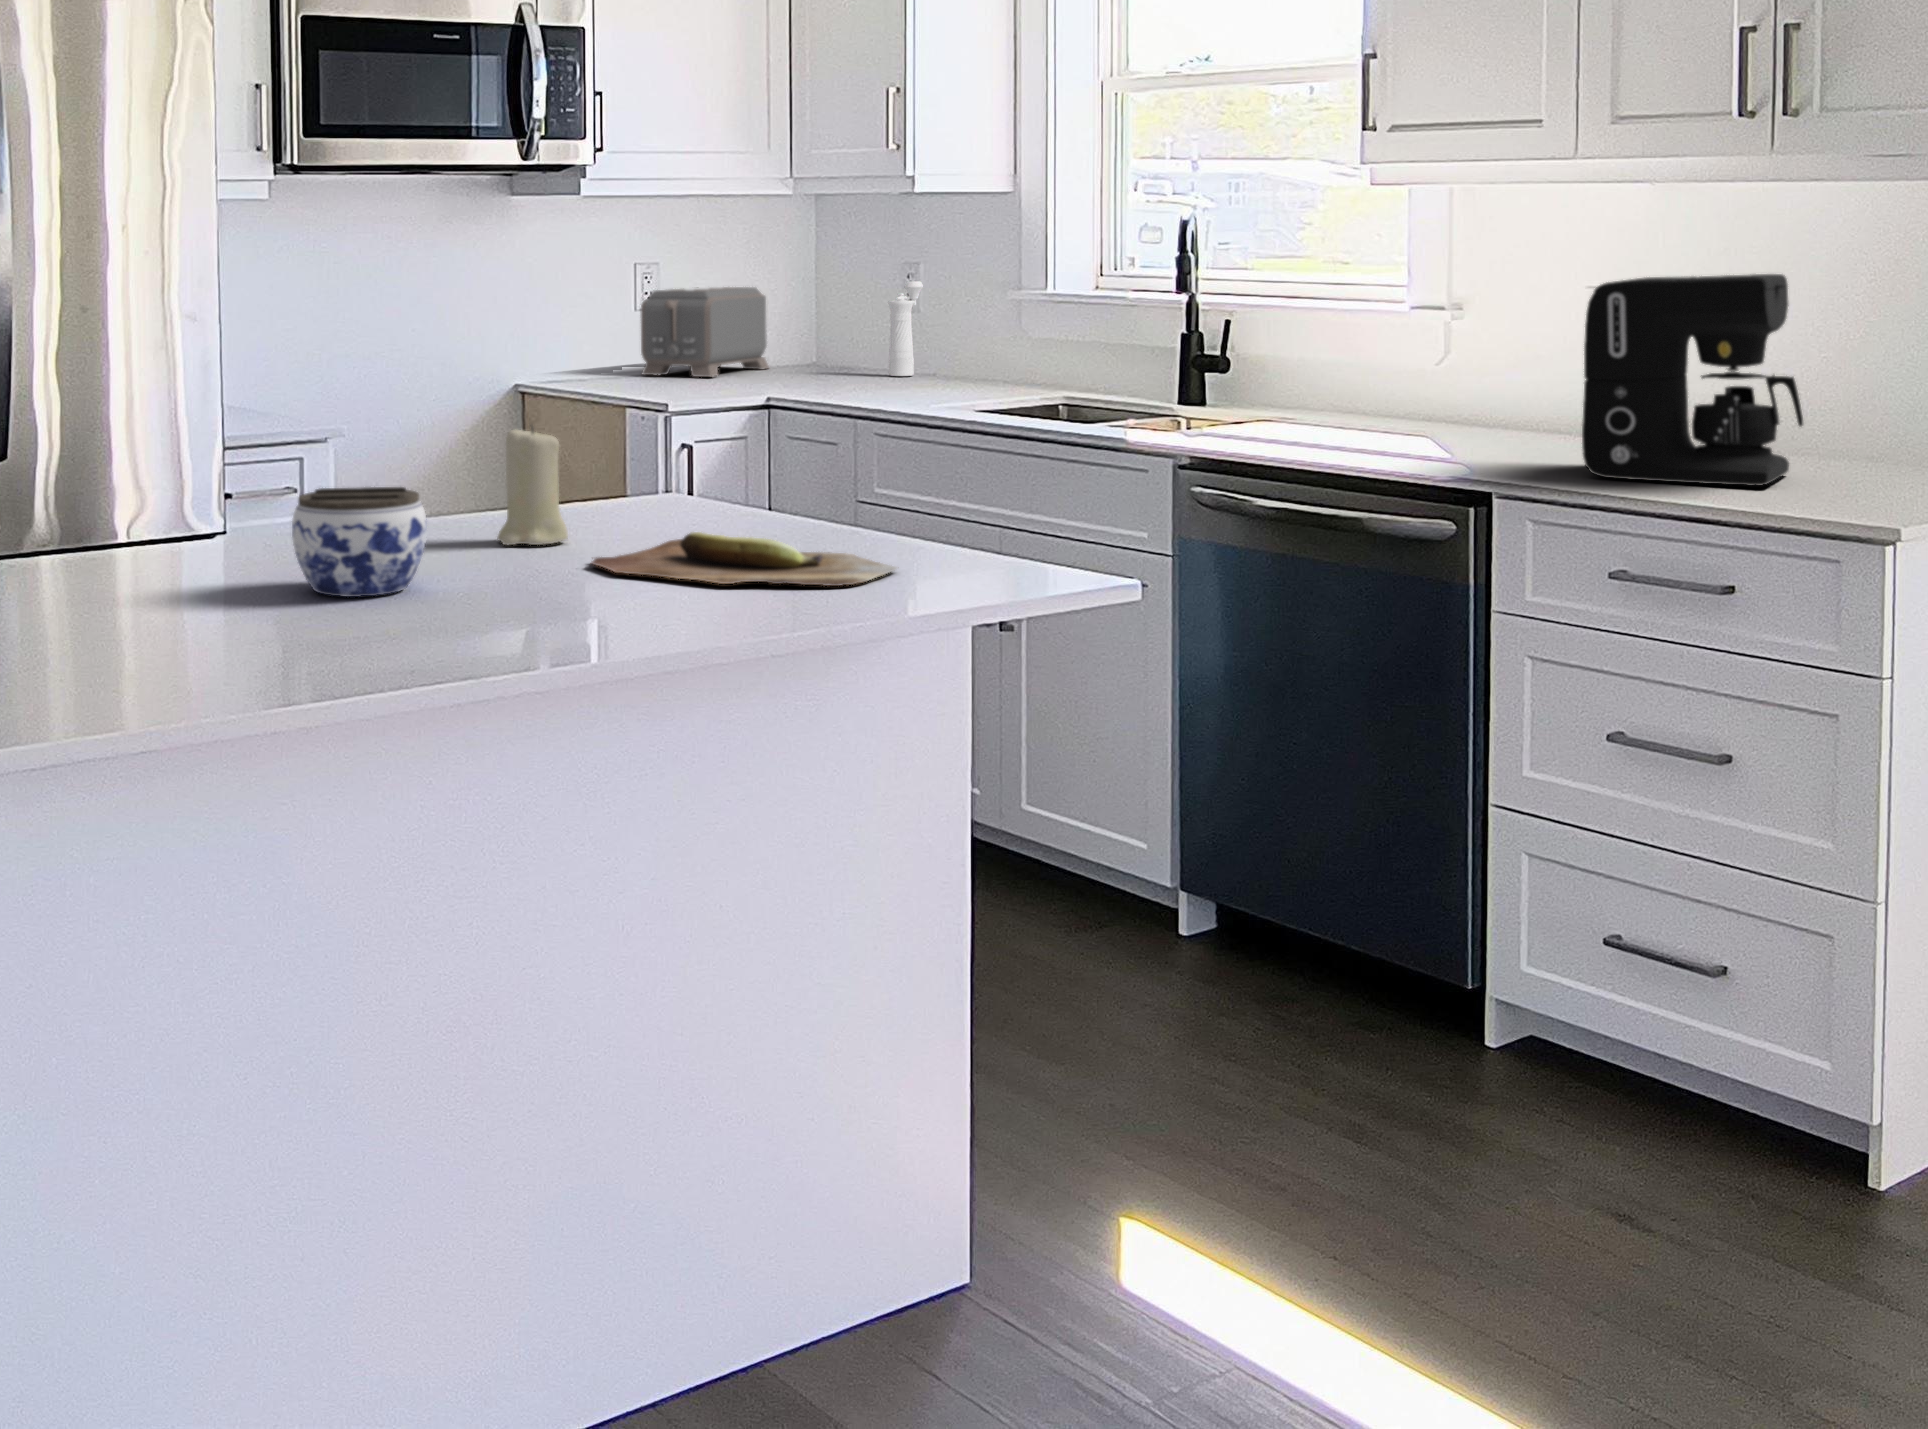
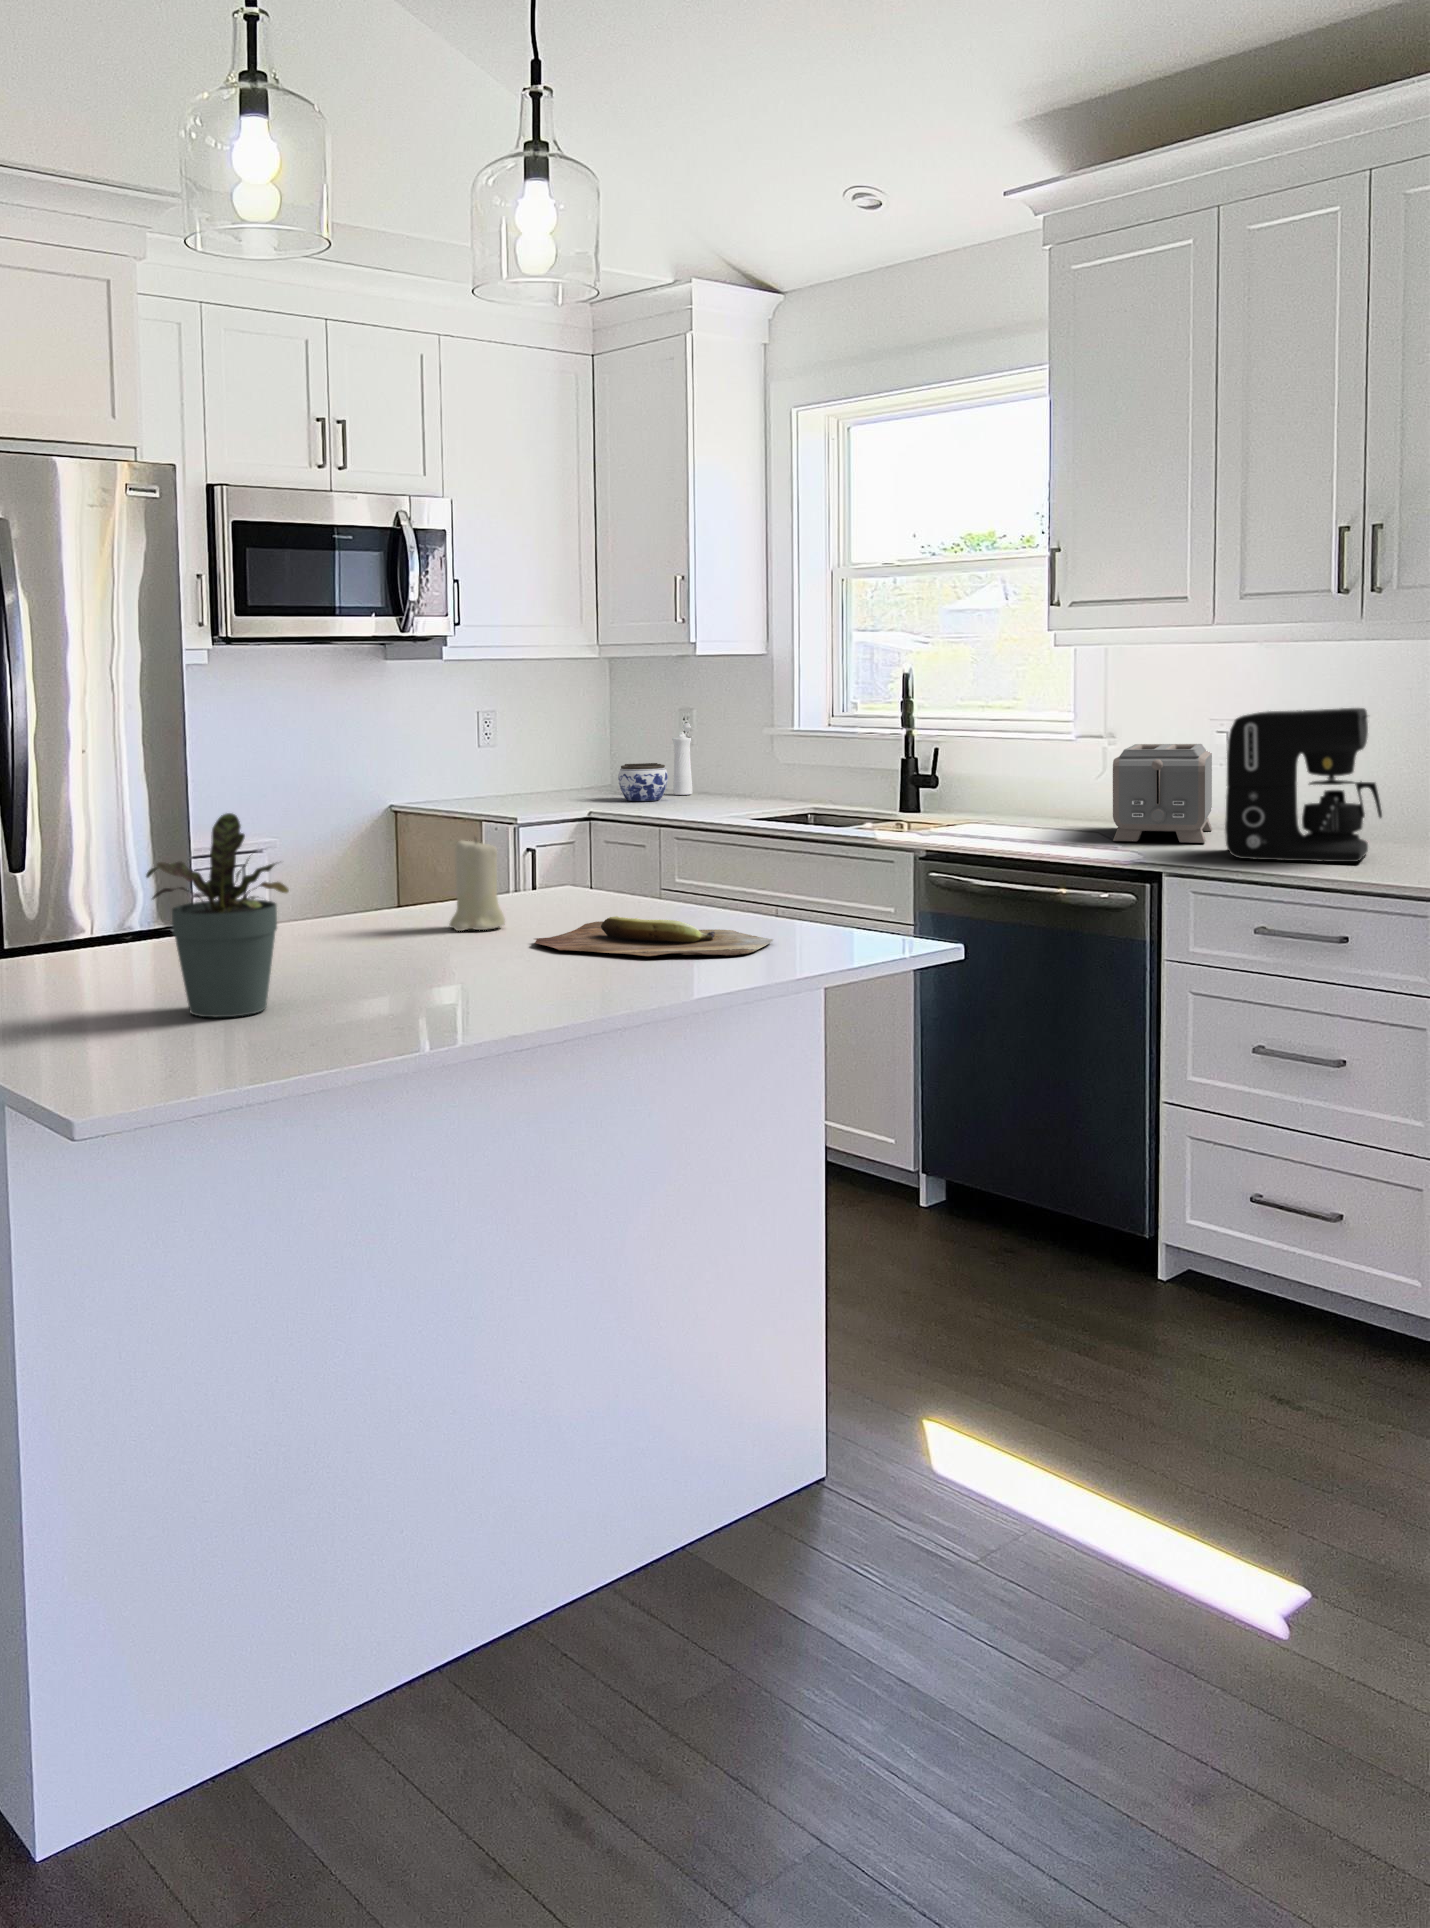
toaster: present [641,287,769,377] -> present [1113,744,1212,843]
potted plant: none [68,388,241,643] -> present [146,813,289,1017]
jar: present [292,487,427,597] -> present [618,763,668,801]

